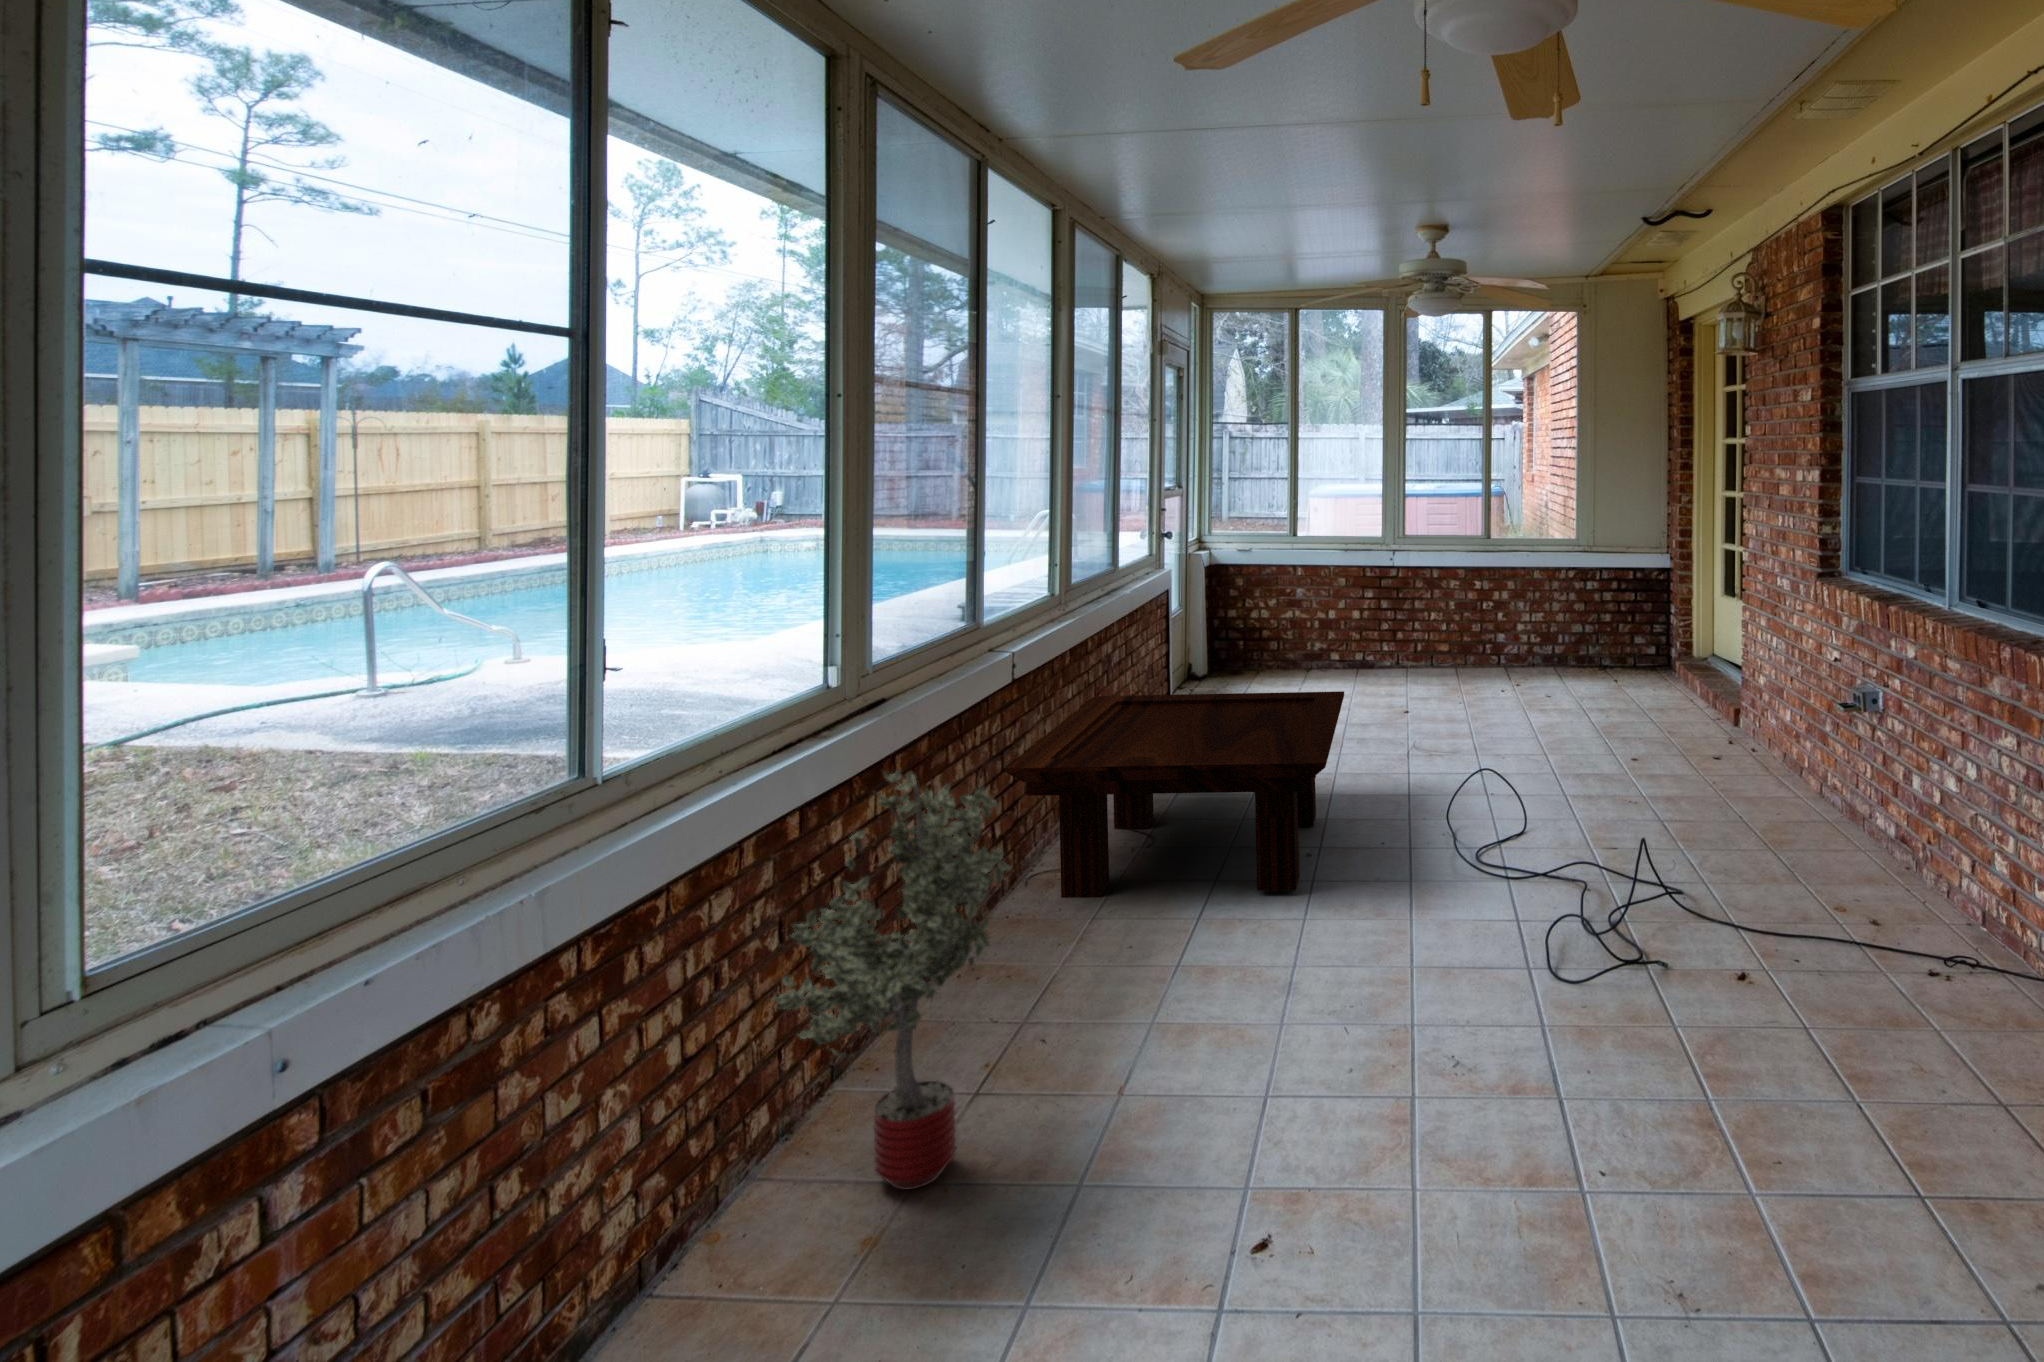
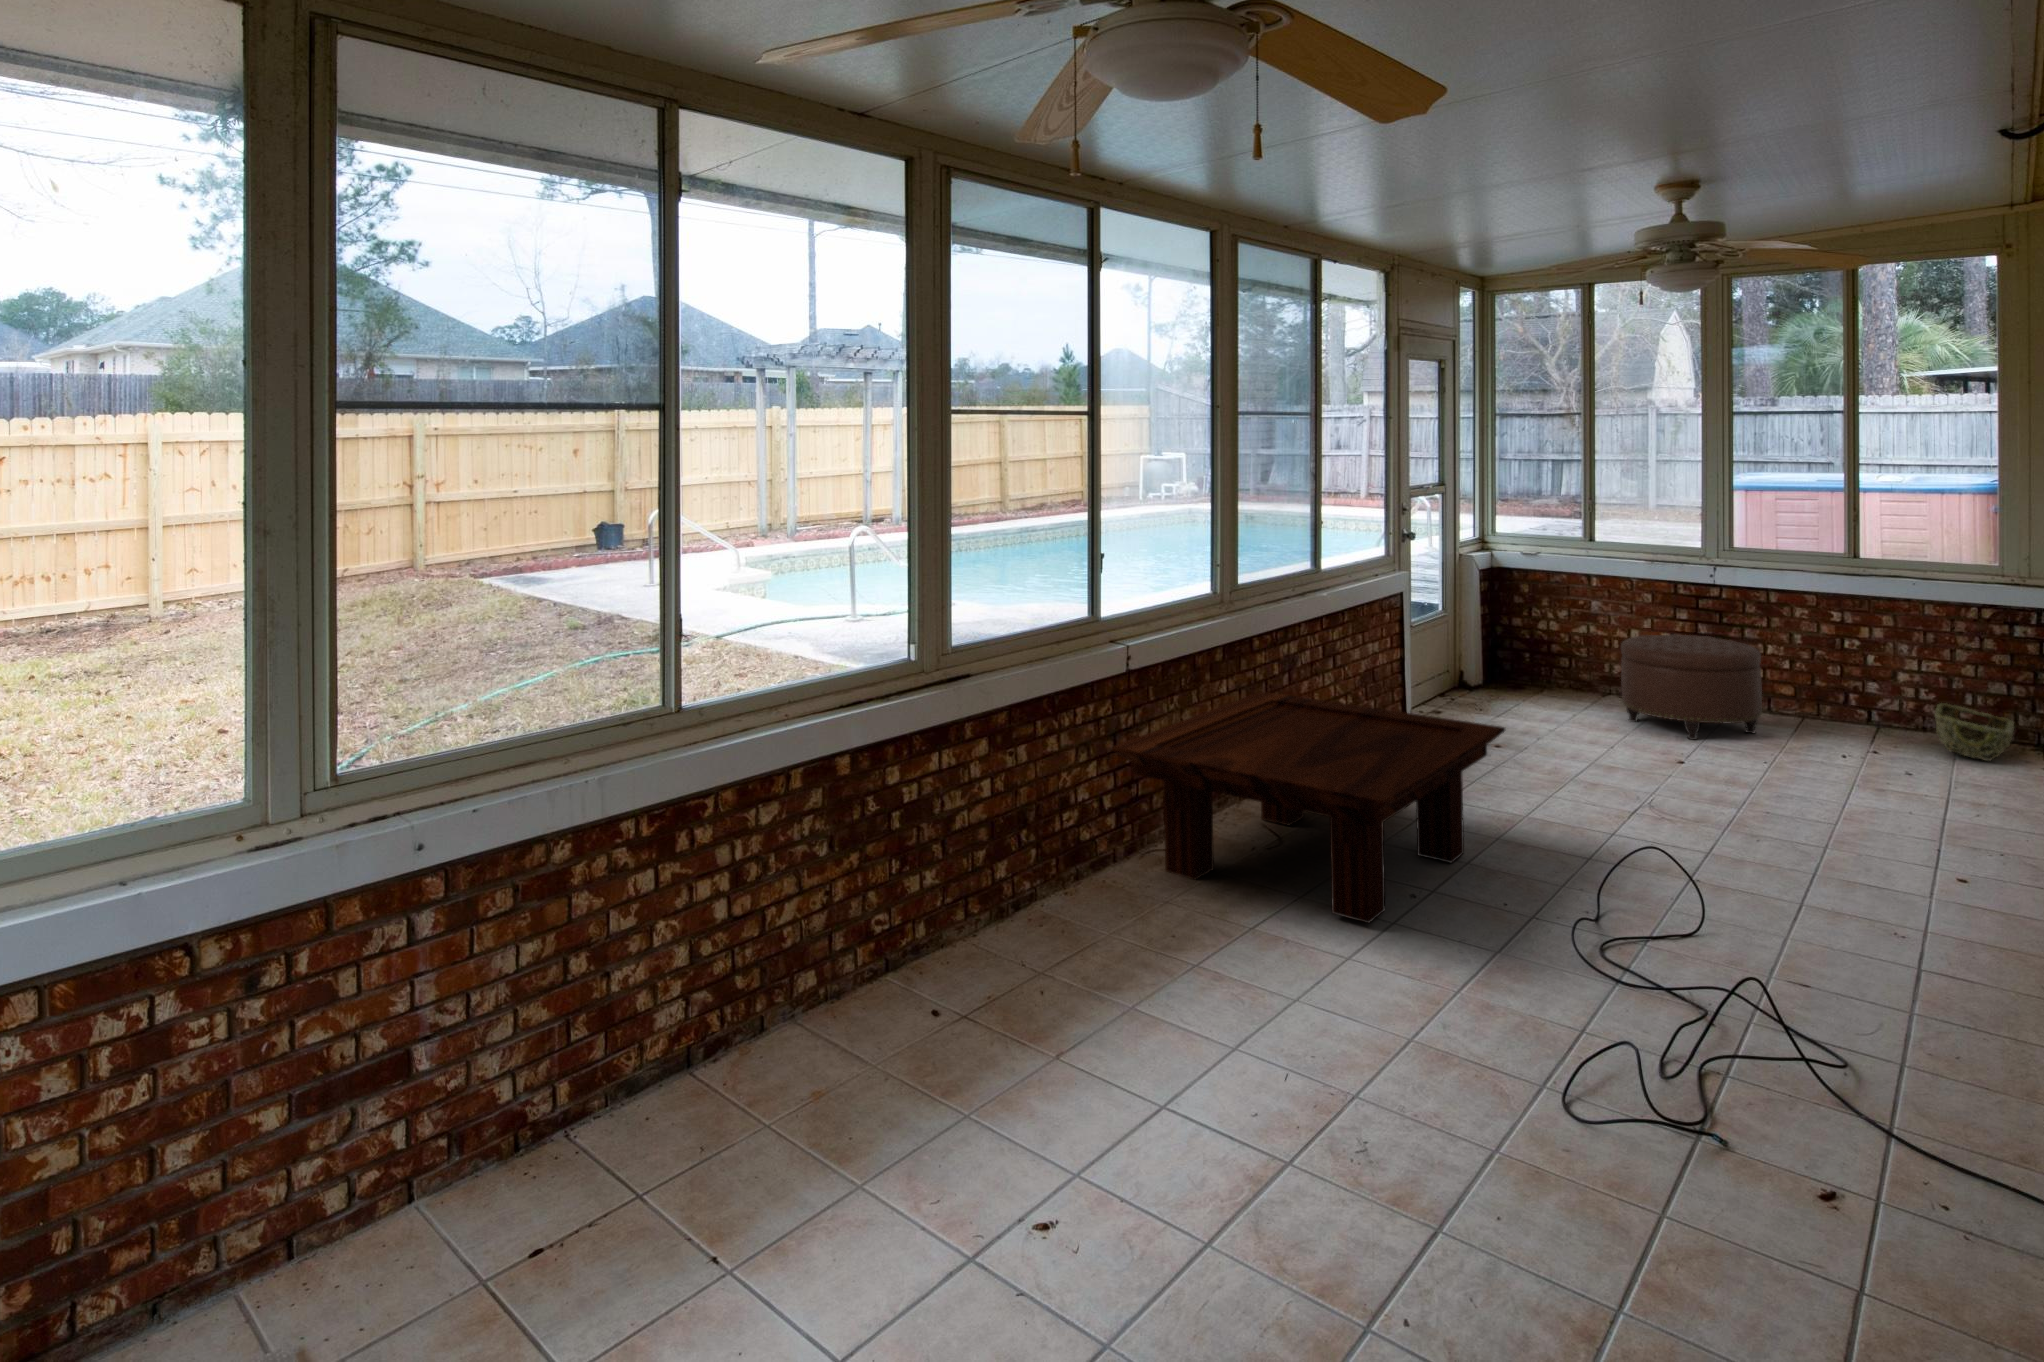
ottoman: none [1336,609,1440,697] -> present [1621,634,1762,740]
woven basket: none [1545,642,1597,681] -> present [1935,703,2014,761]
potted tree: present [773,771,1011,1190] -> none [771,735,984,1066]

